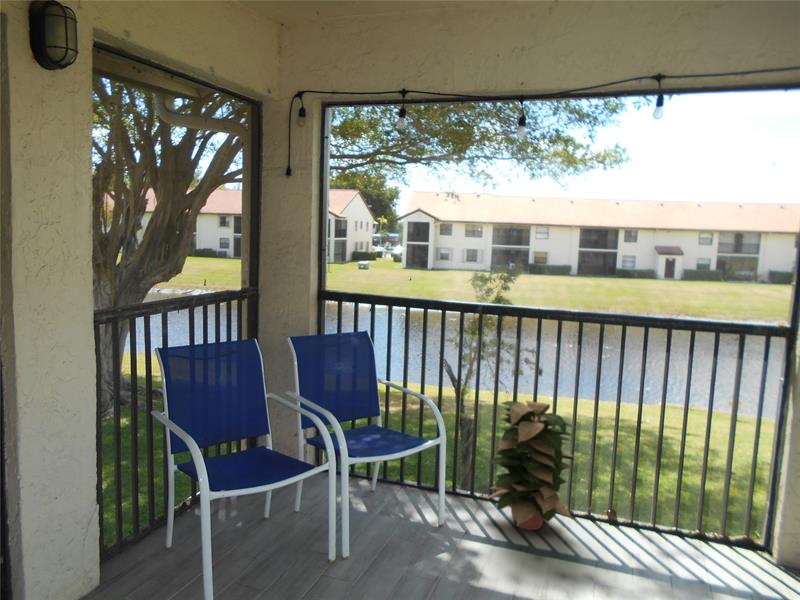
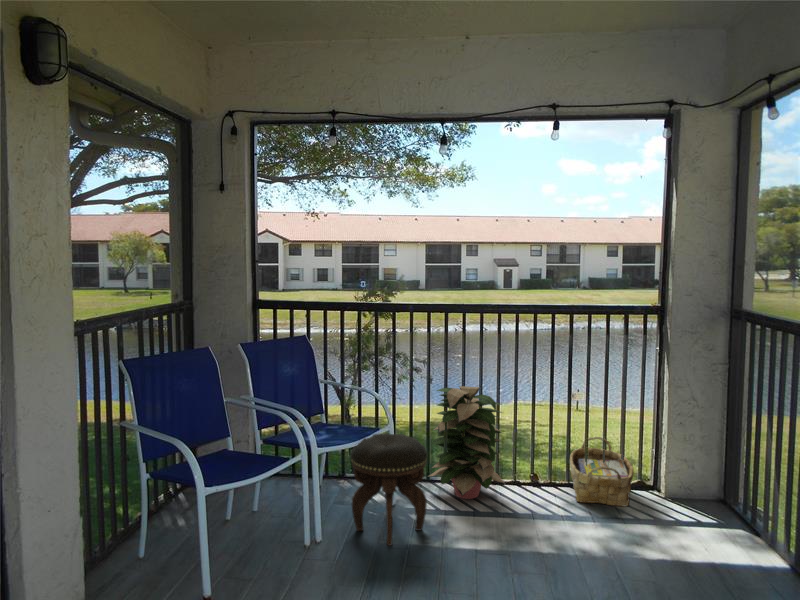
footstool: none [386,447,471,576] -> present [351,433,427,546]
woven basket: none [655,476,735,567] -> present [570,437,634,507]

